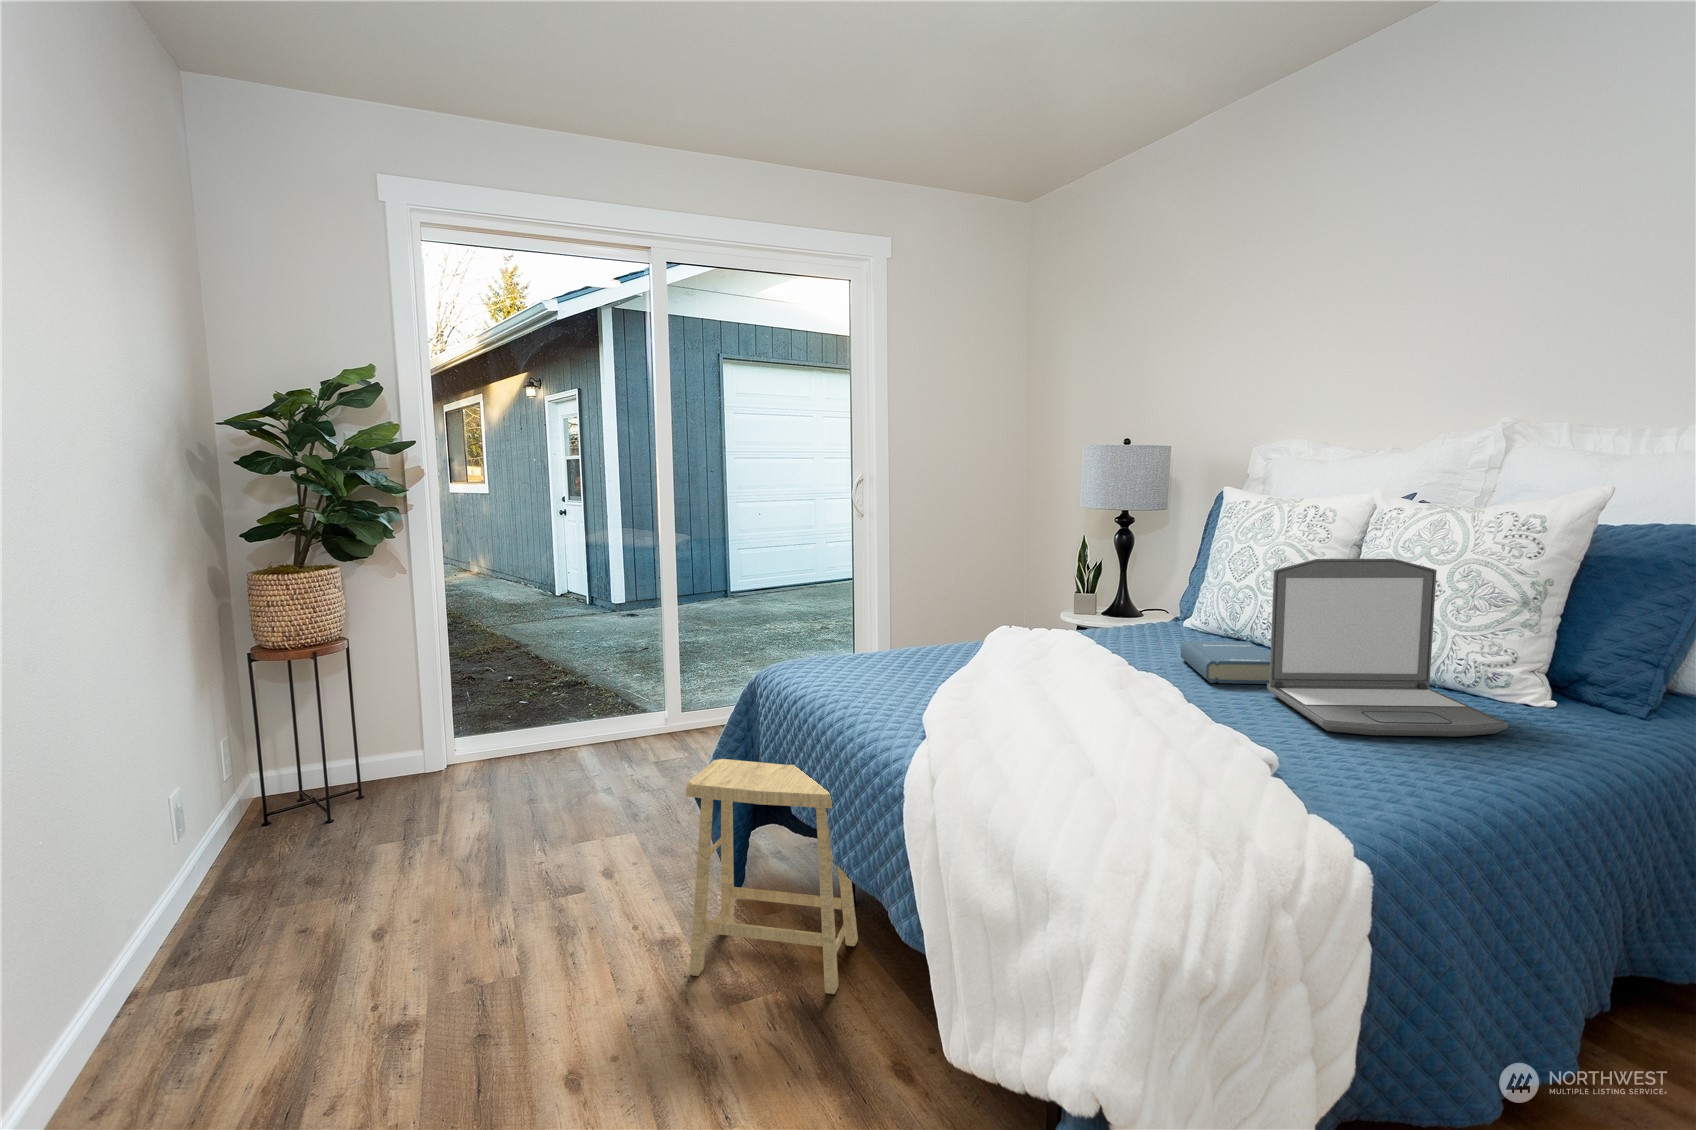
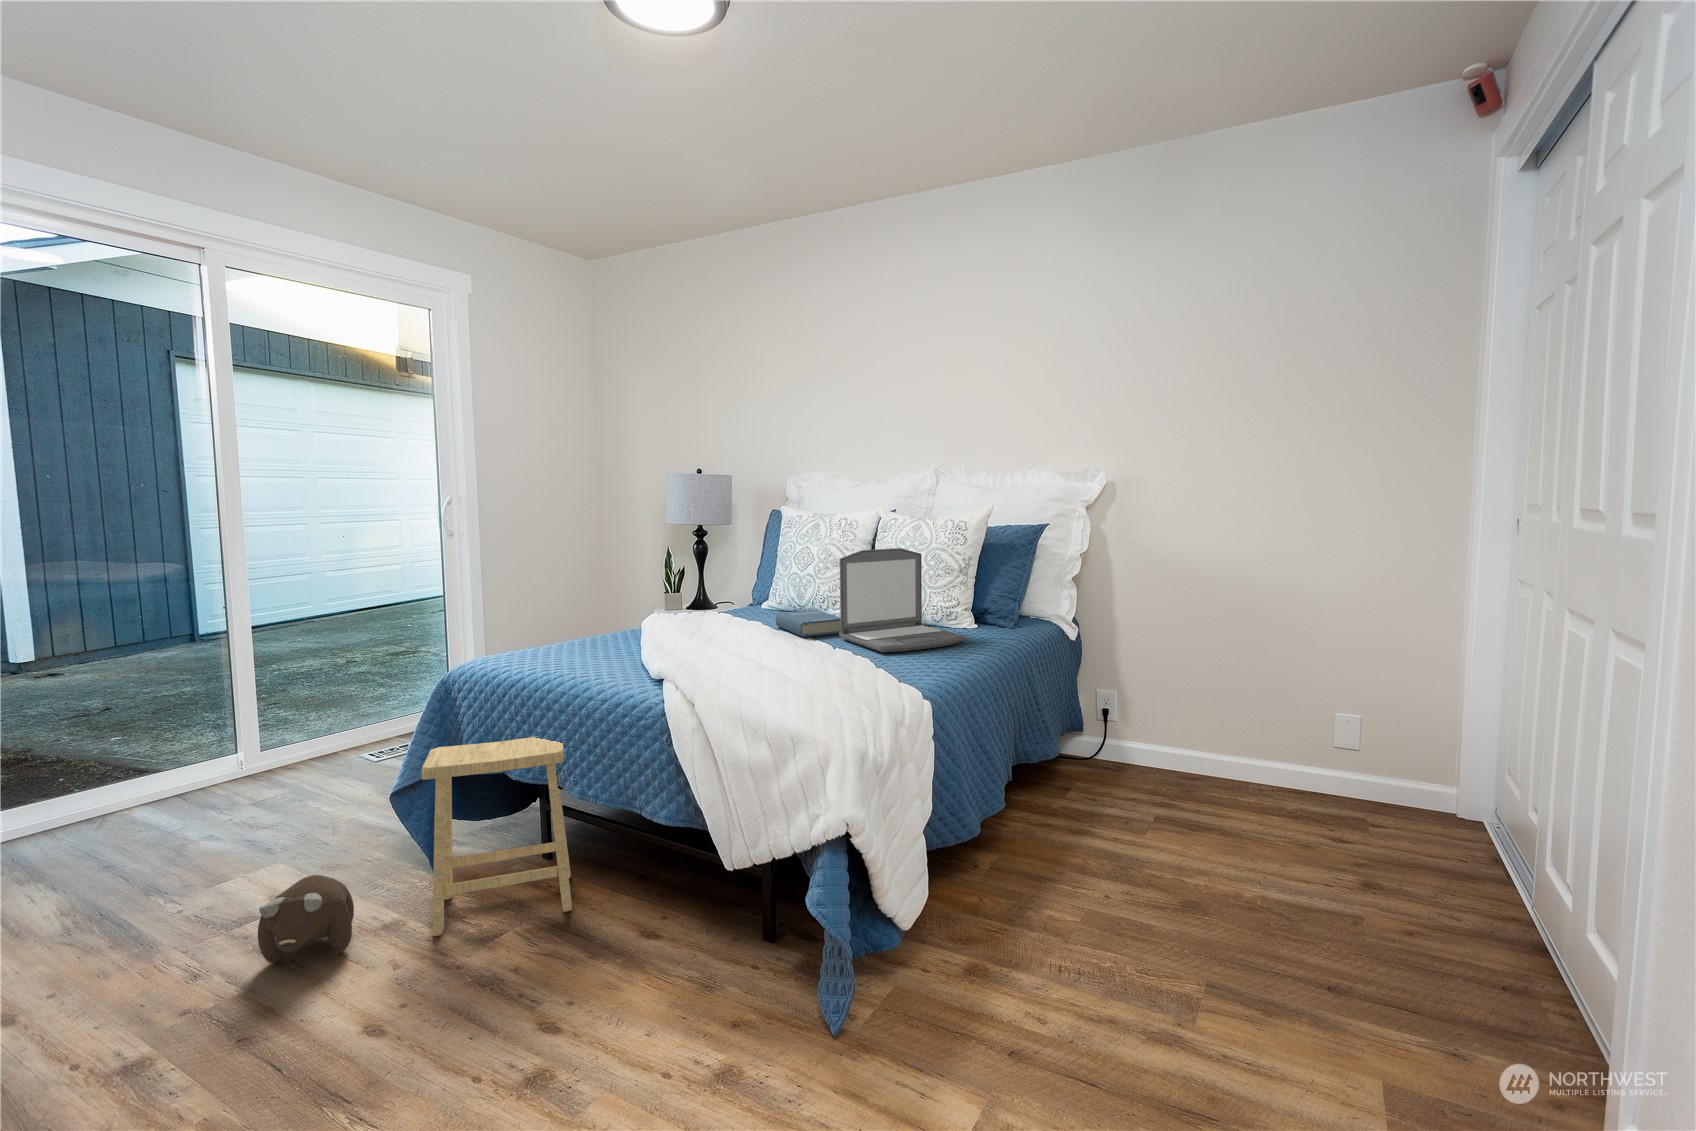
plush toy: none [531,872,635,962] -> present [258,875,354,963]

